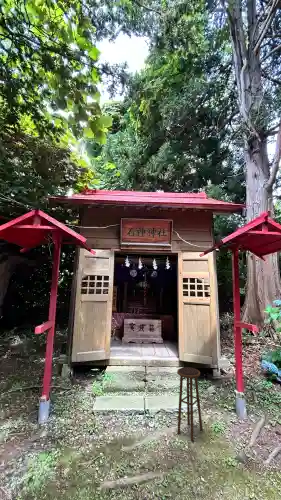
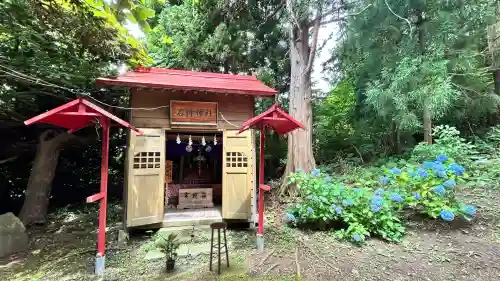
potted plant: none [113,377,138,431] -> present [159,232,180,272]

